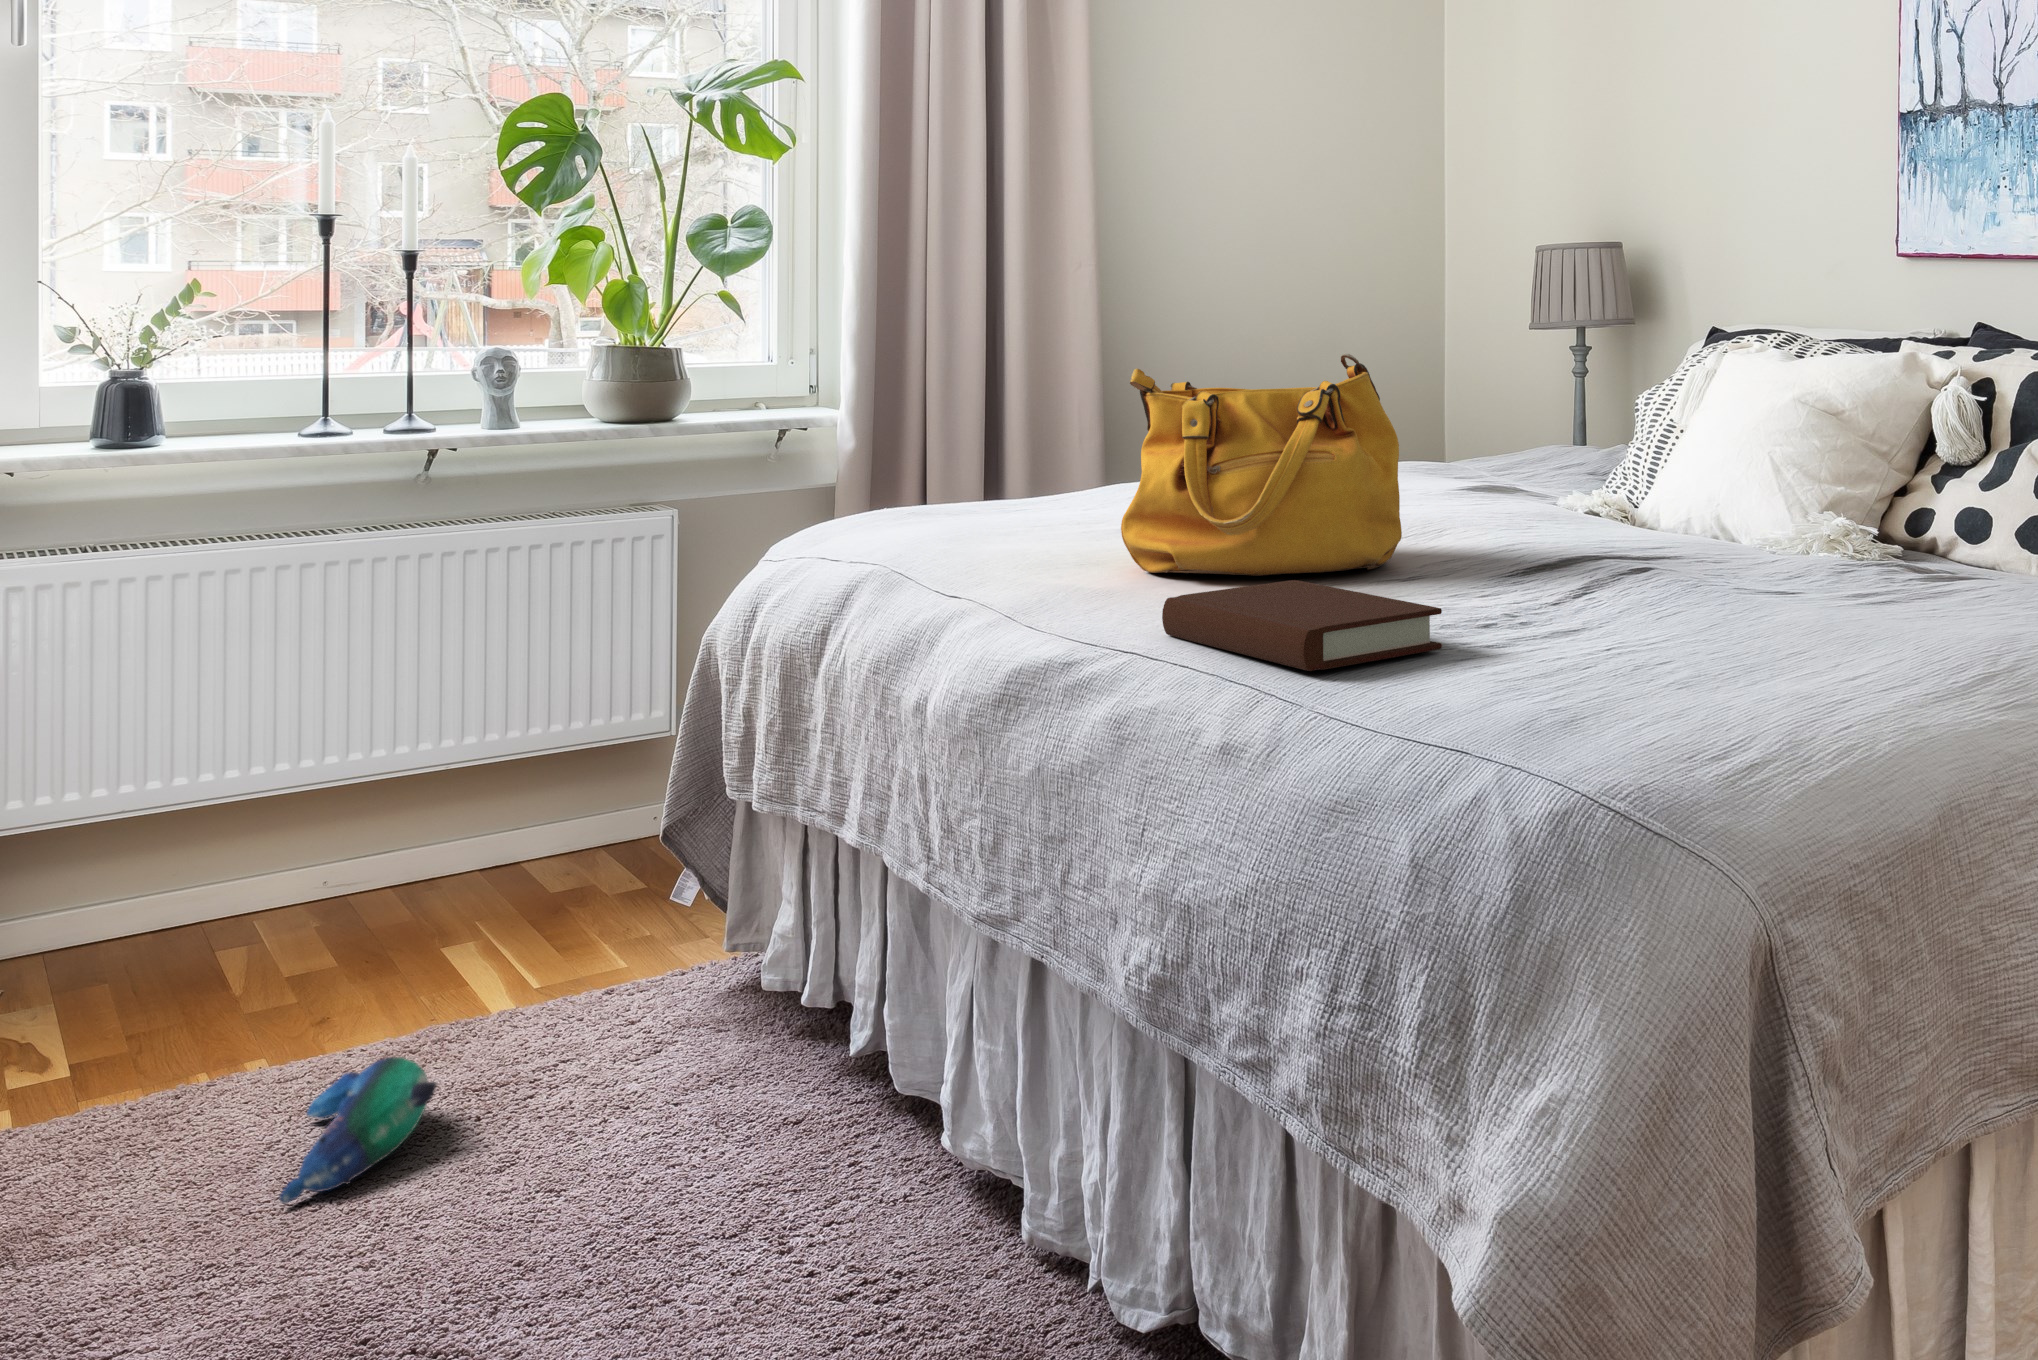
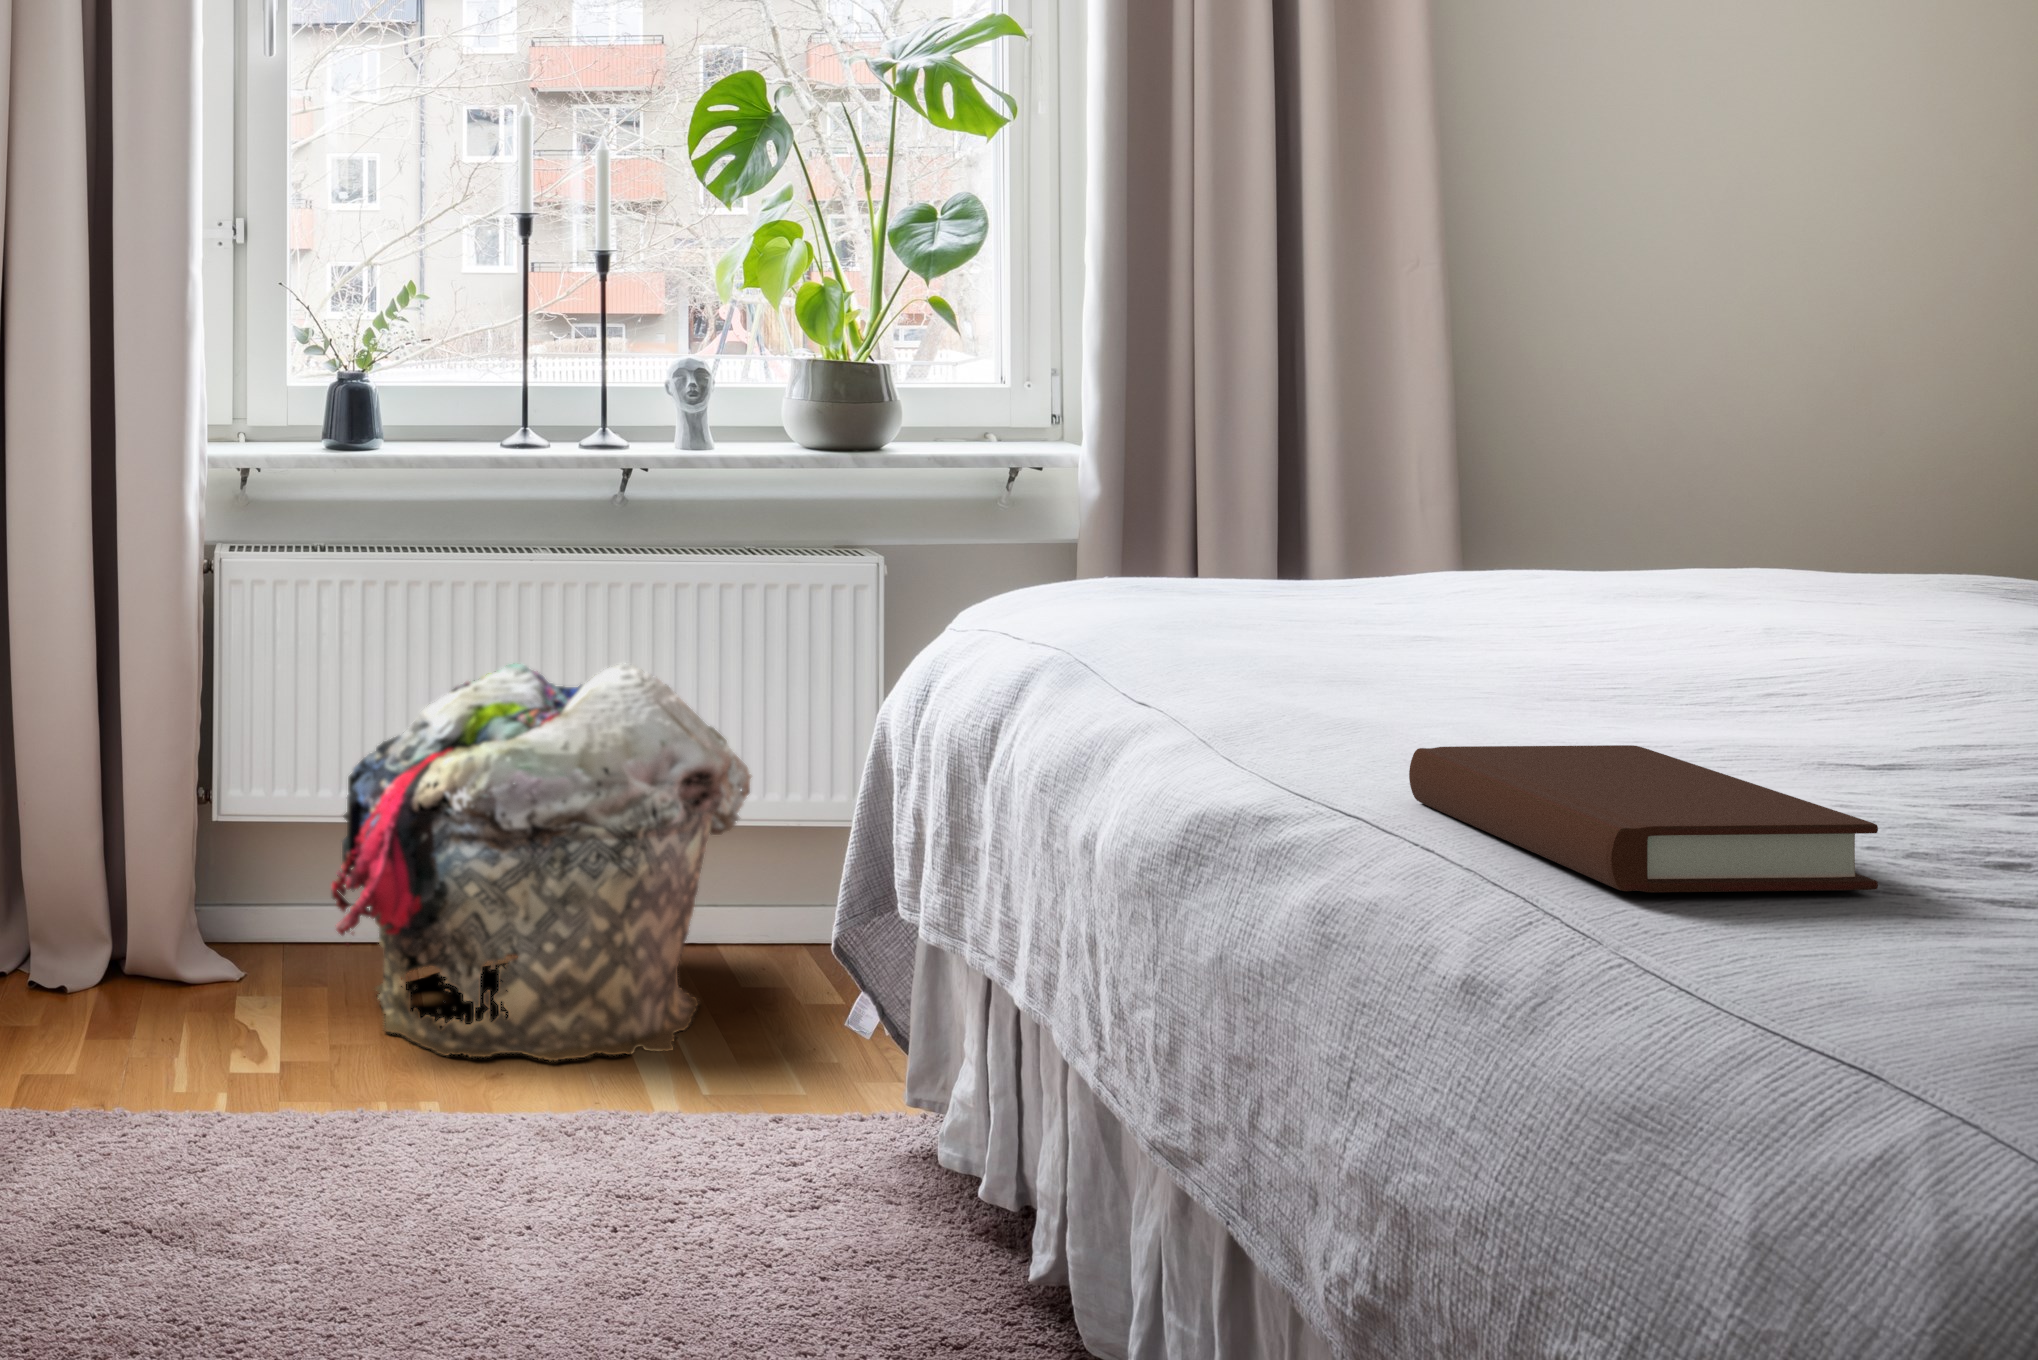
handbag: present [1121,354,1402,576] -> none [1385,405,1856,741]
laundry basket: none [124,622,566,1013] -> present [332,663,751,1061]
plush toy: present [279,1057,437,1204] -> none [418,1137,573,1270]

